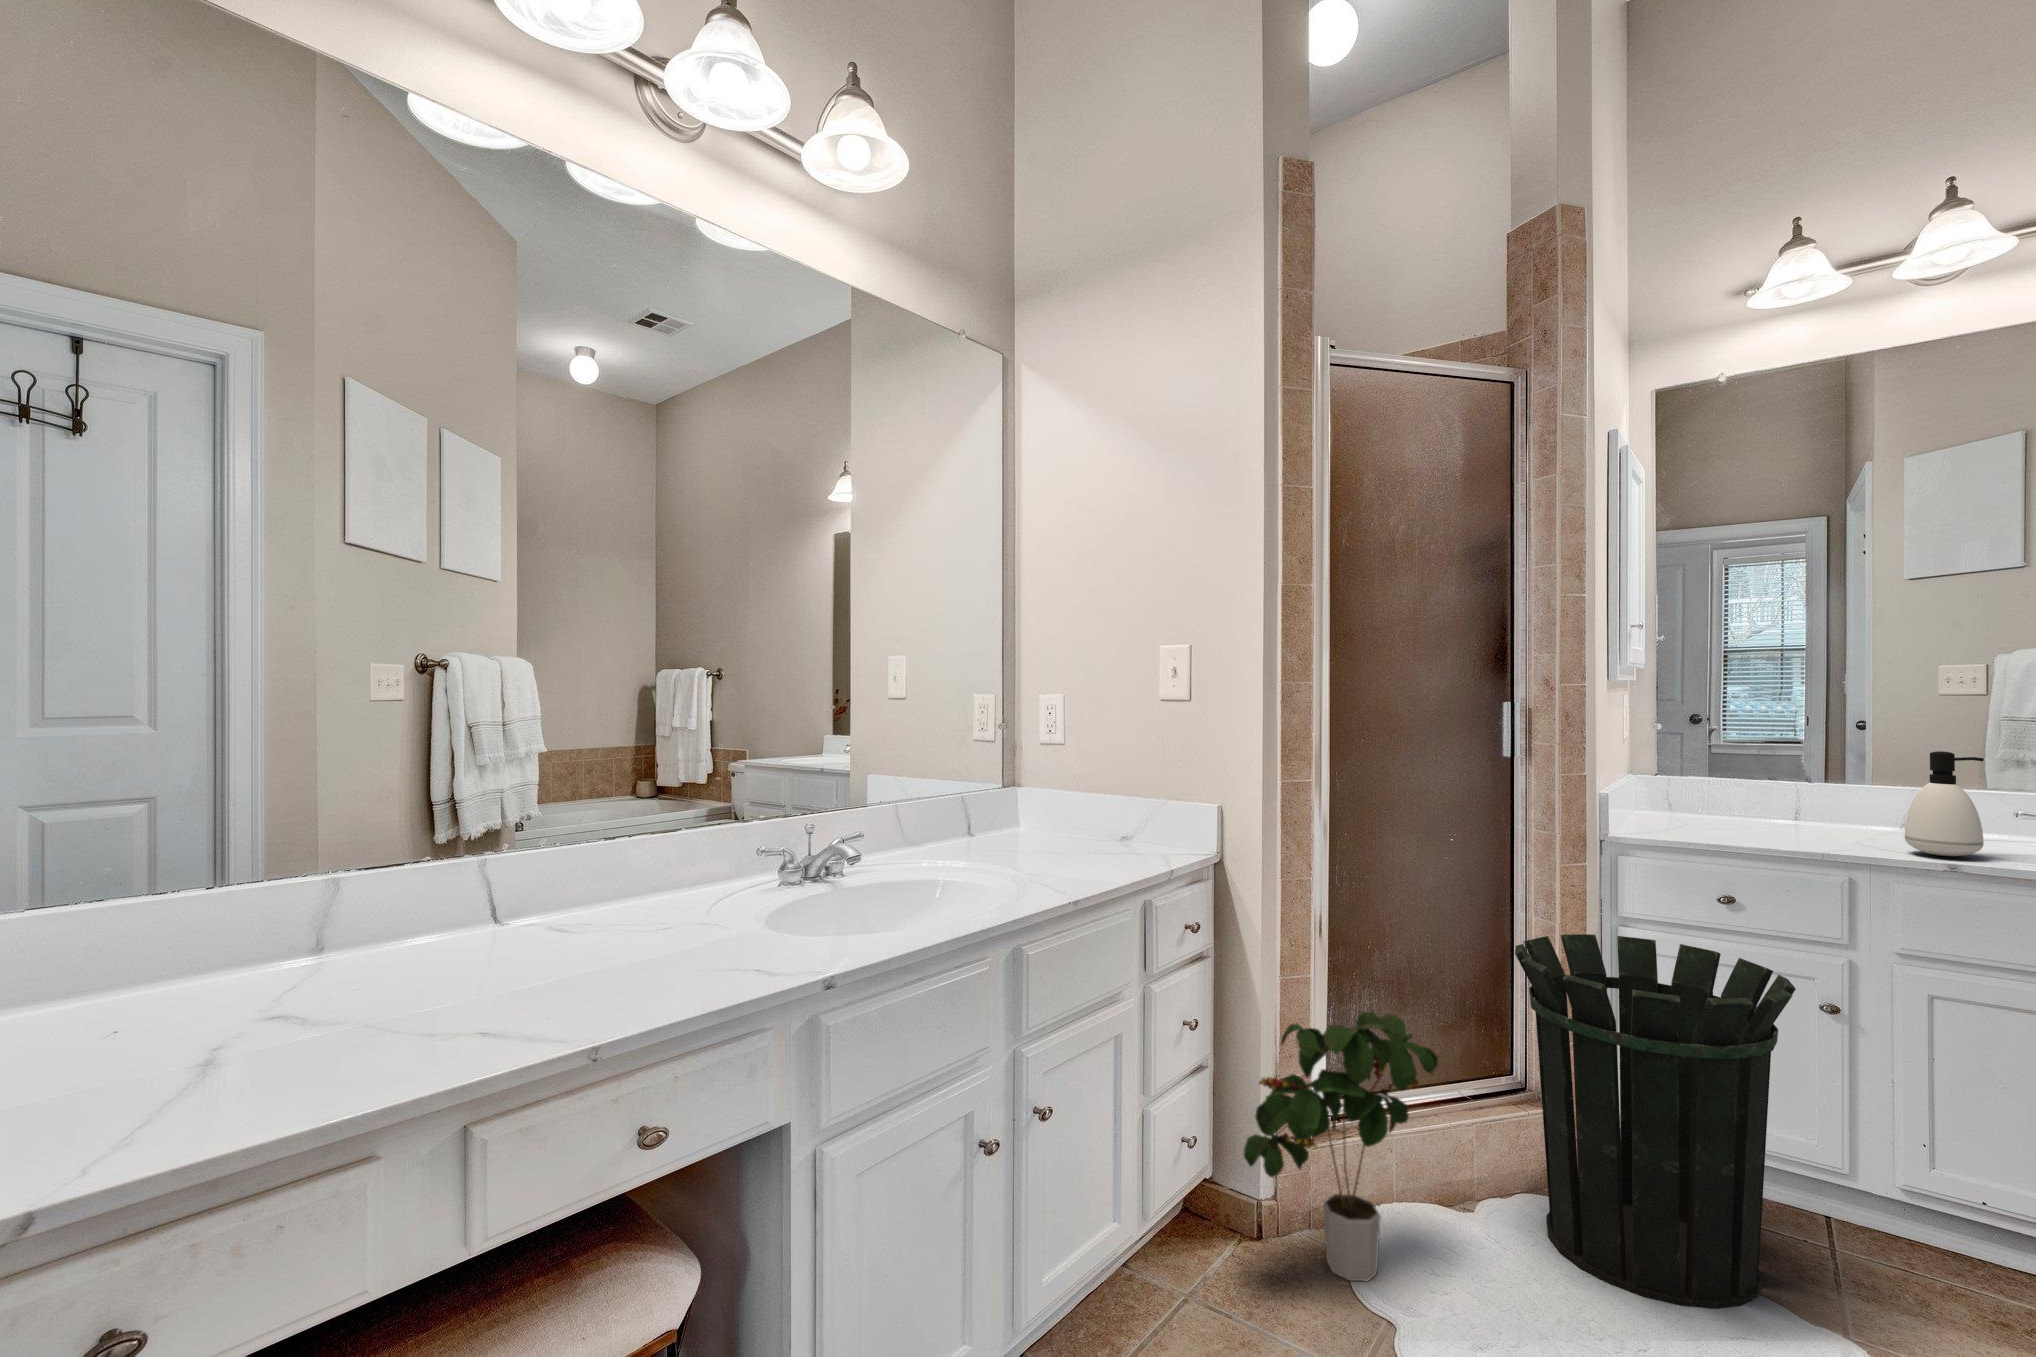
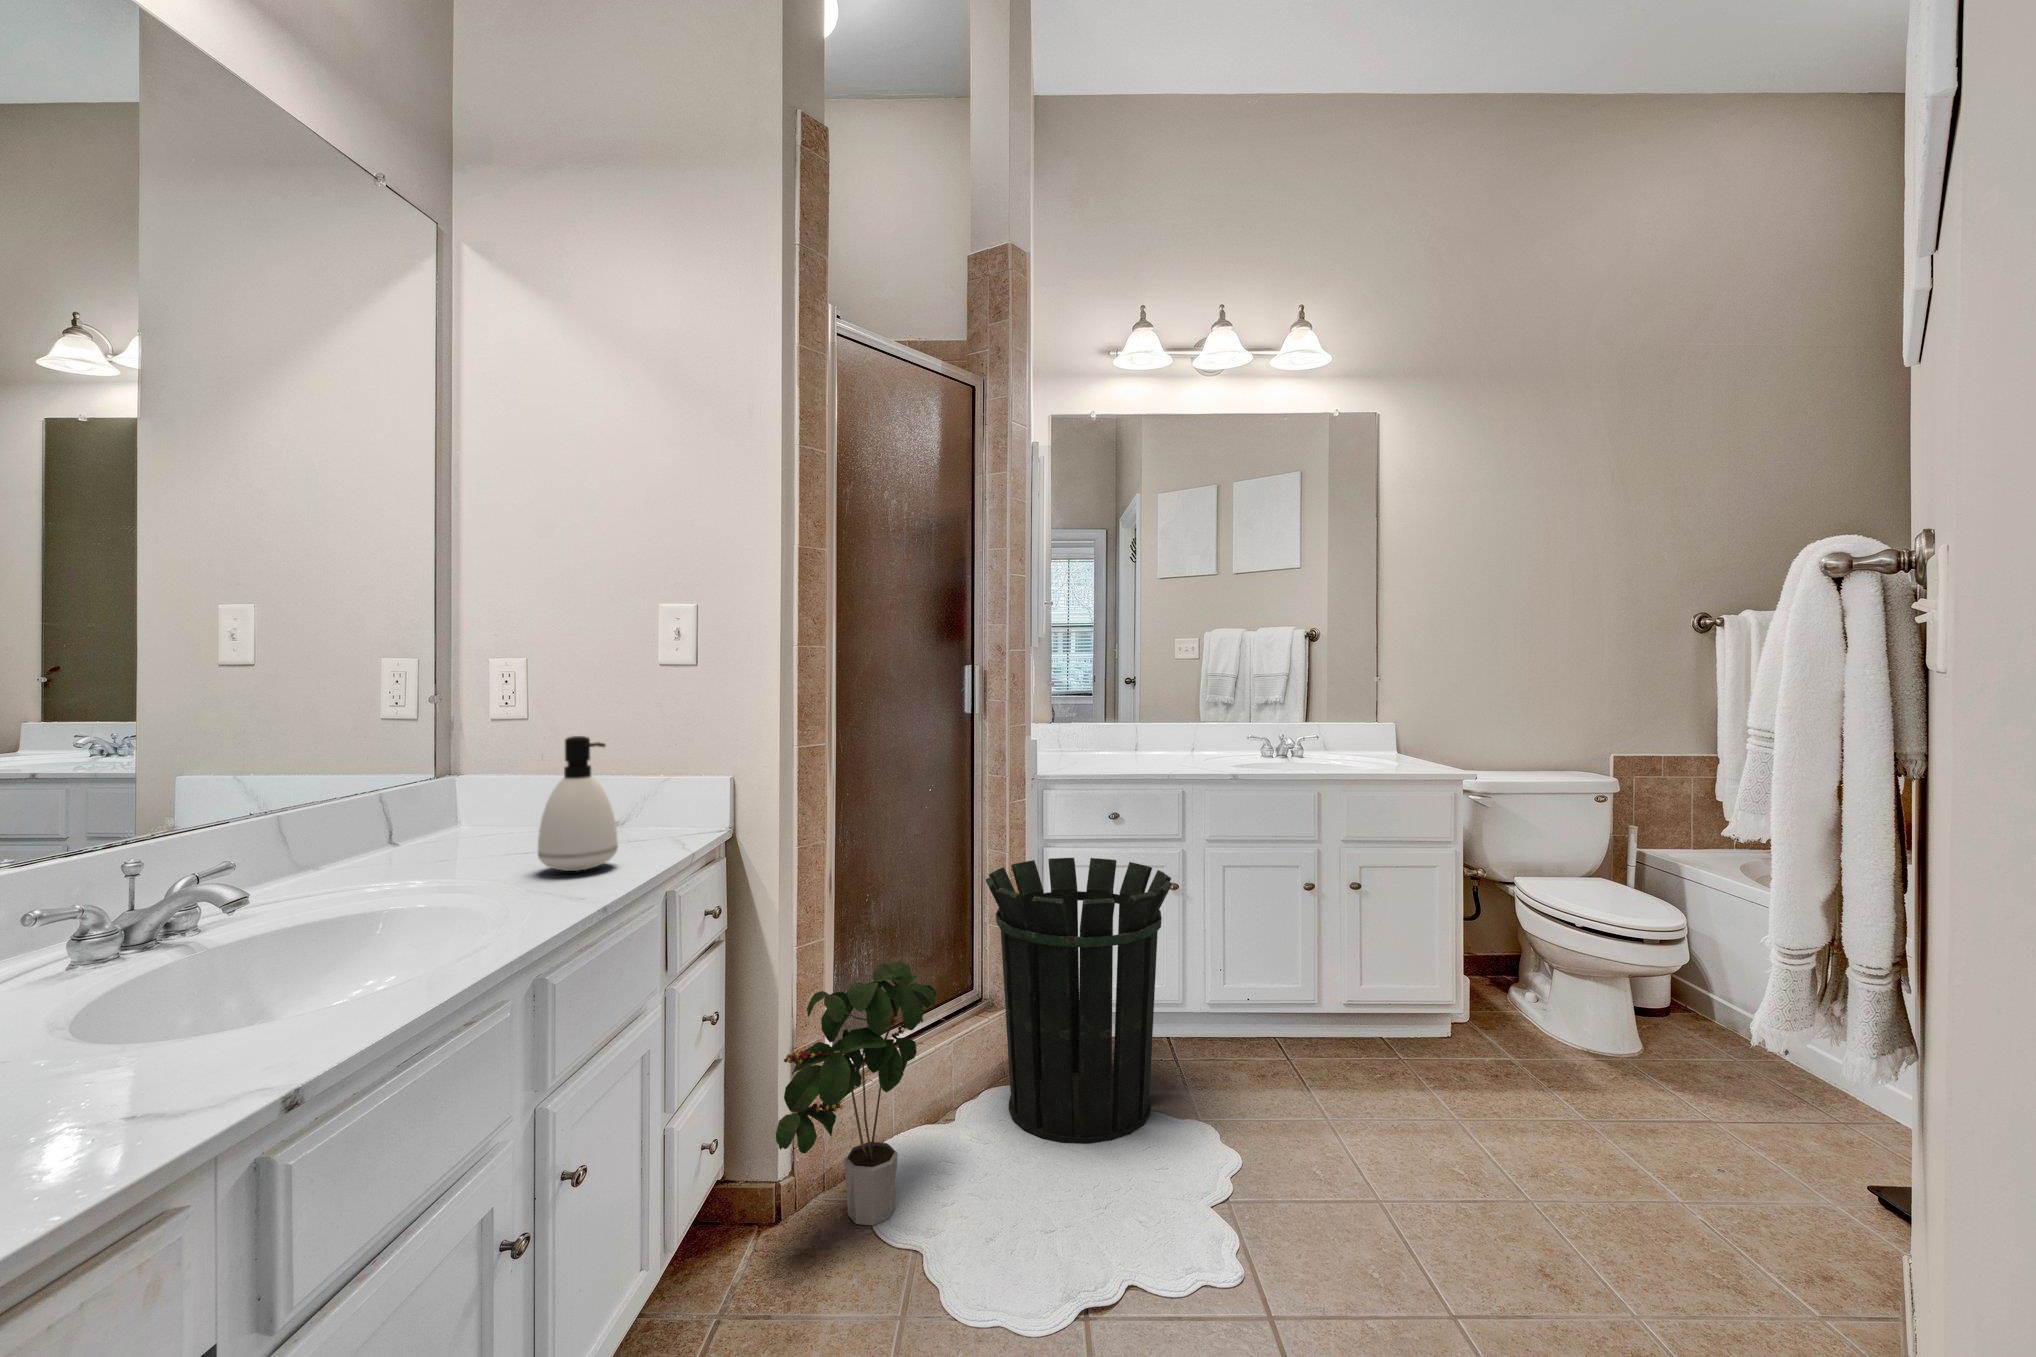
soap dispenser: present [1905,751,1984,856] -> present [538,736,618,871]

